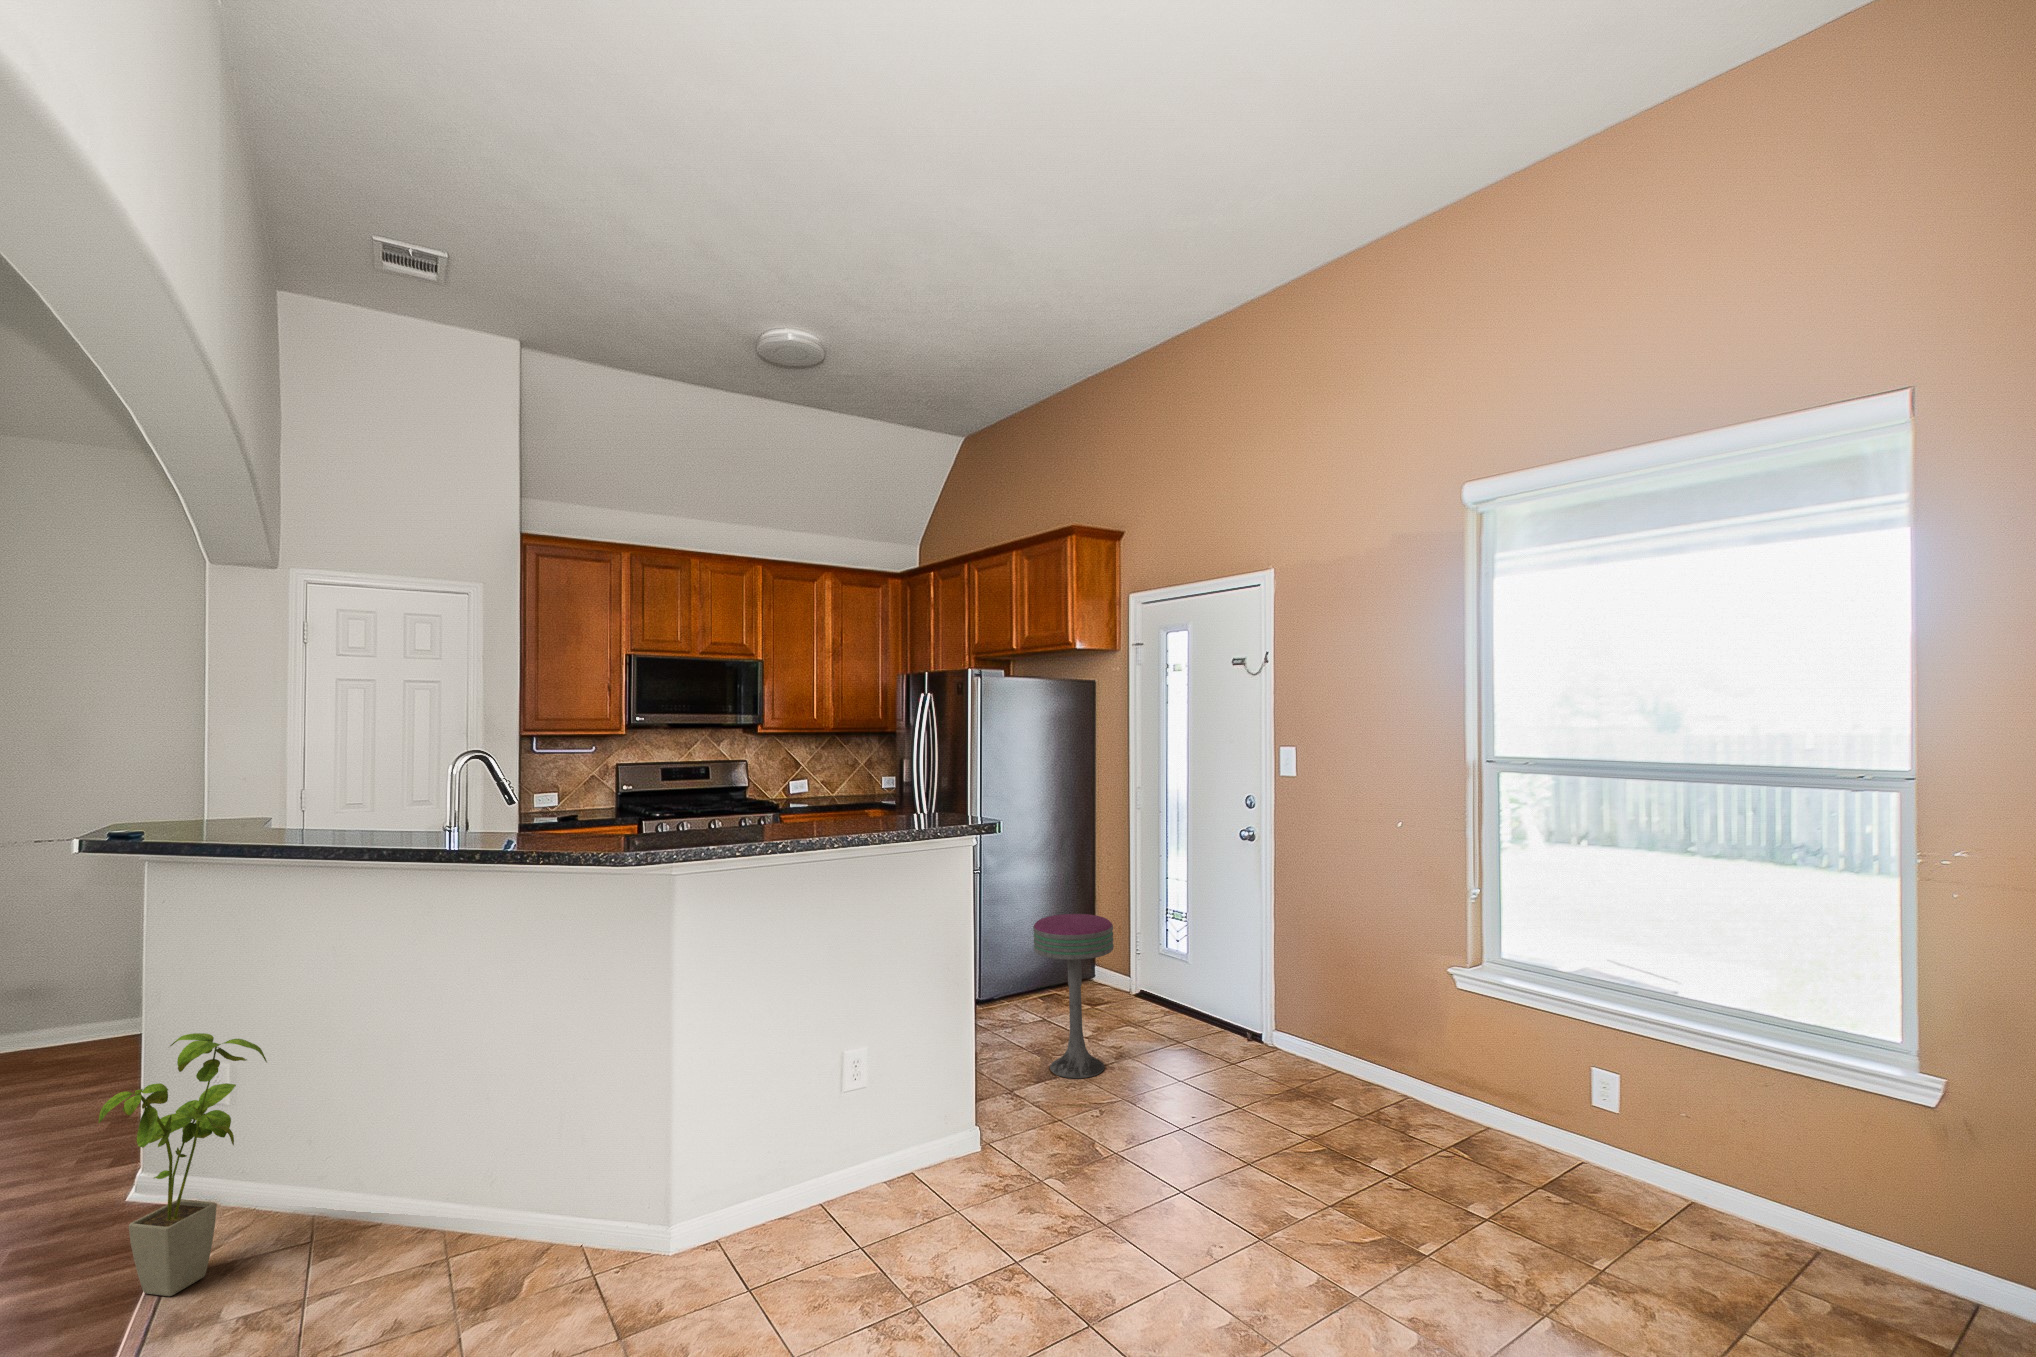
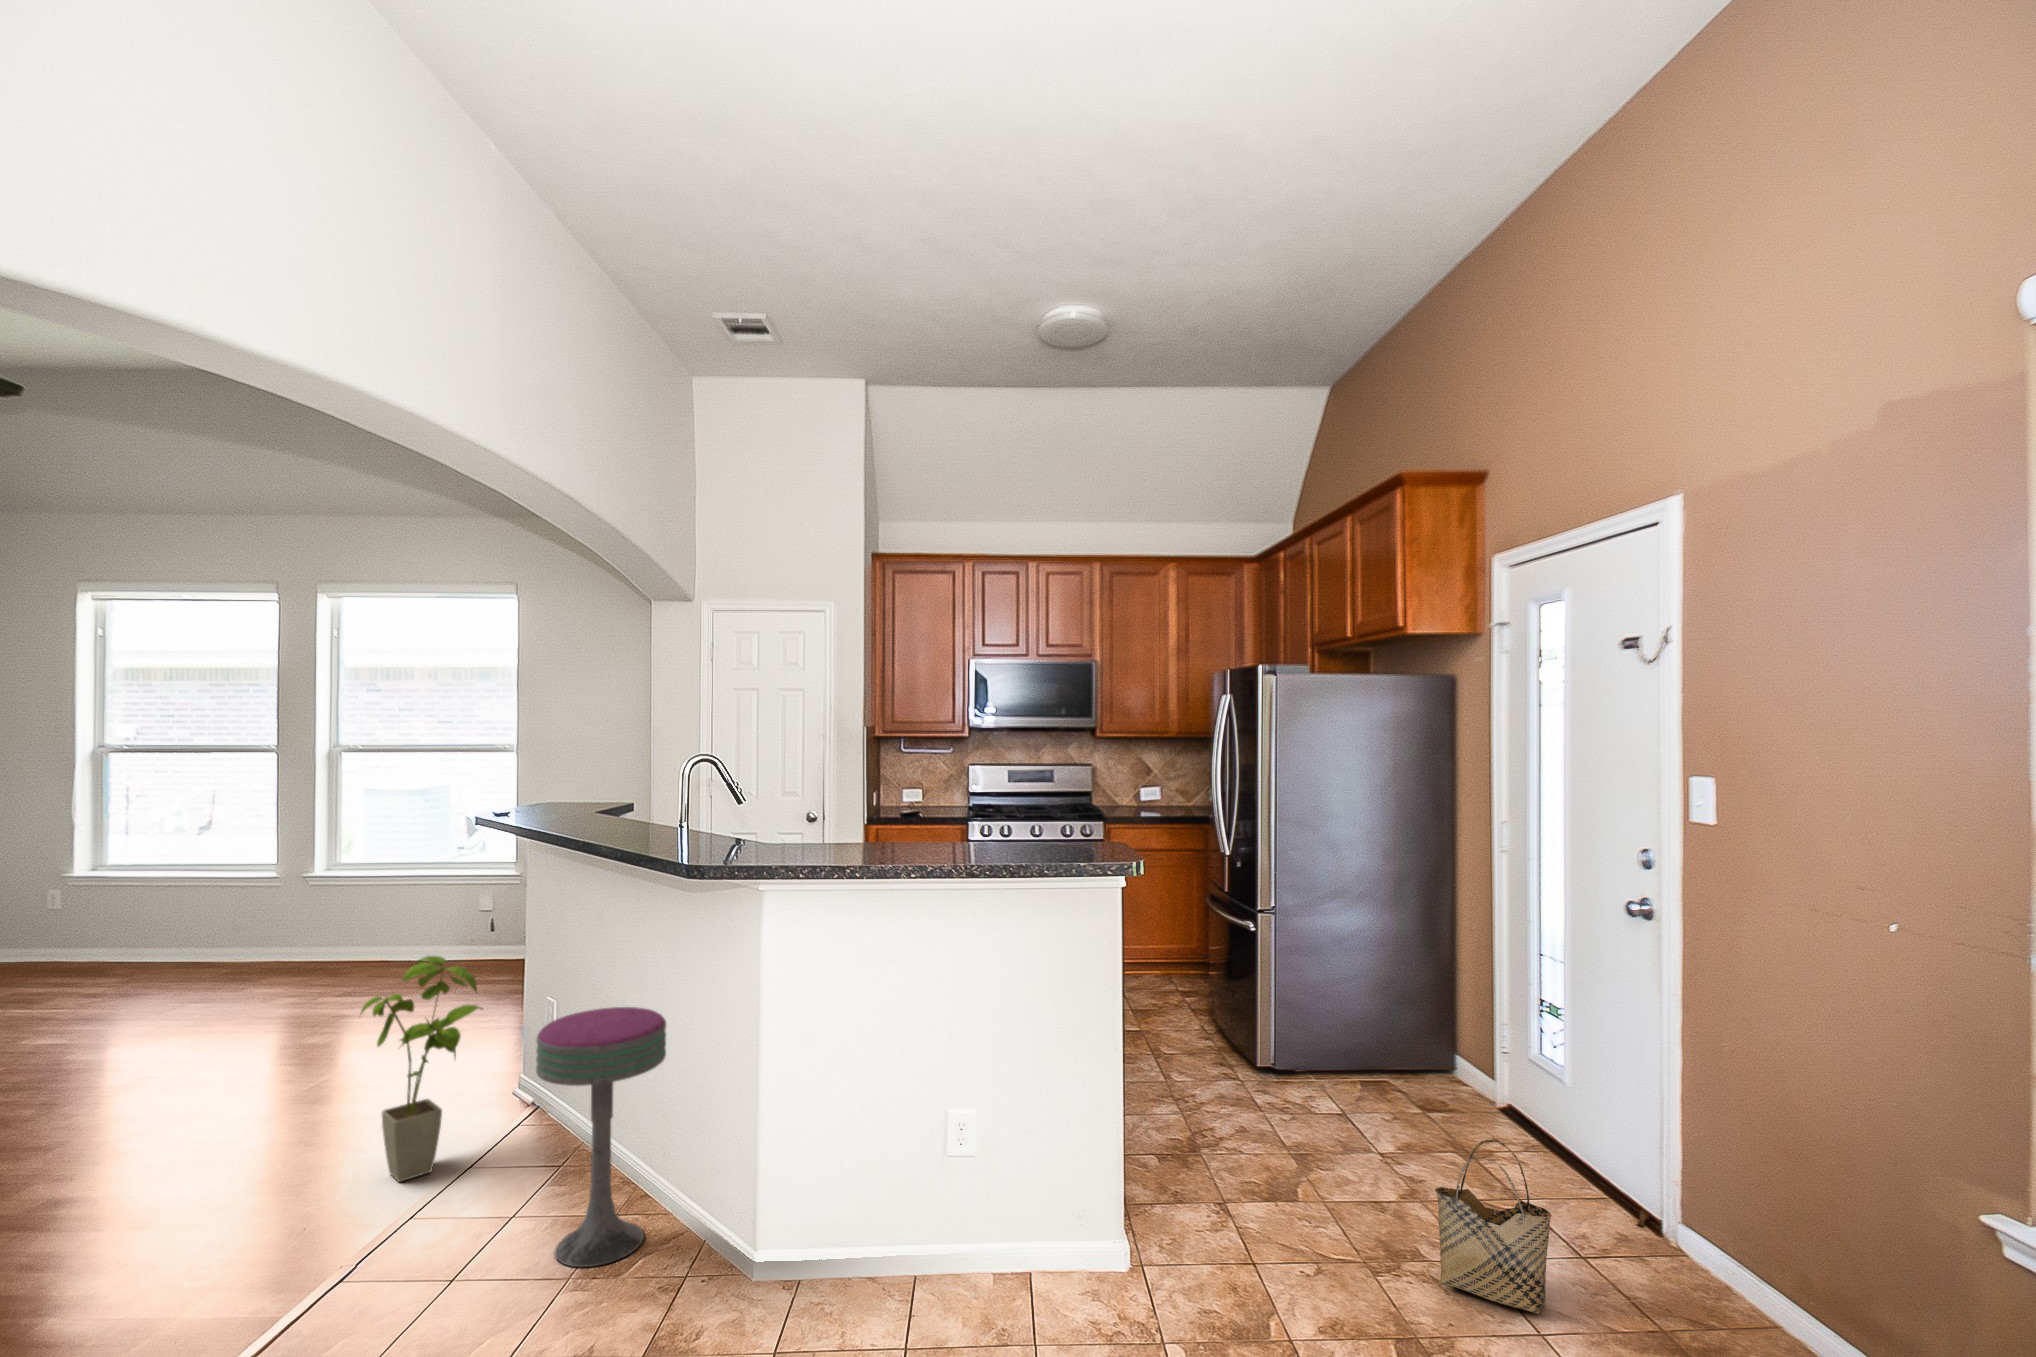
bar stool: present [1033,914,1114,1078] -> present [536,1007,666,1267]
woven basket: none [1166,997,1235,1100] -> present [1435,1140,1552,1314]

